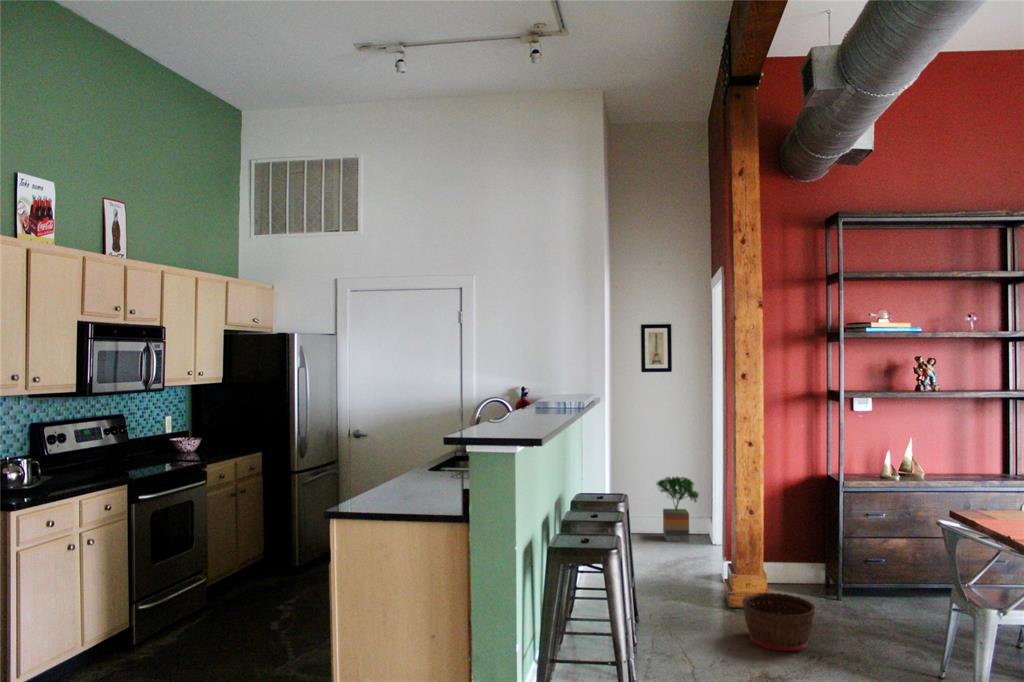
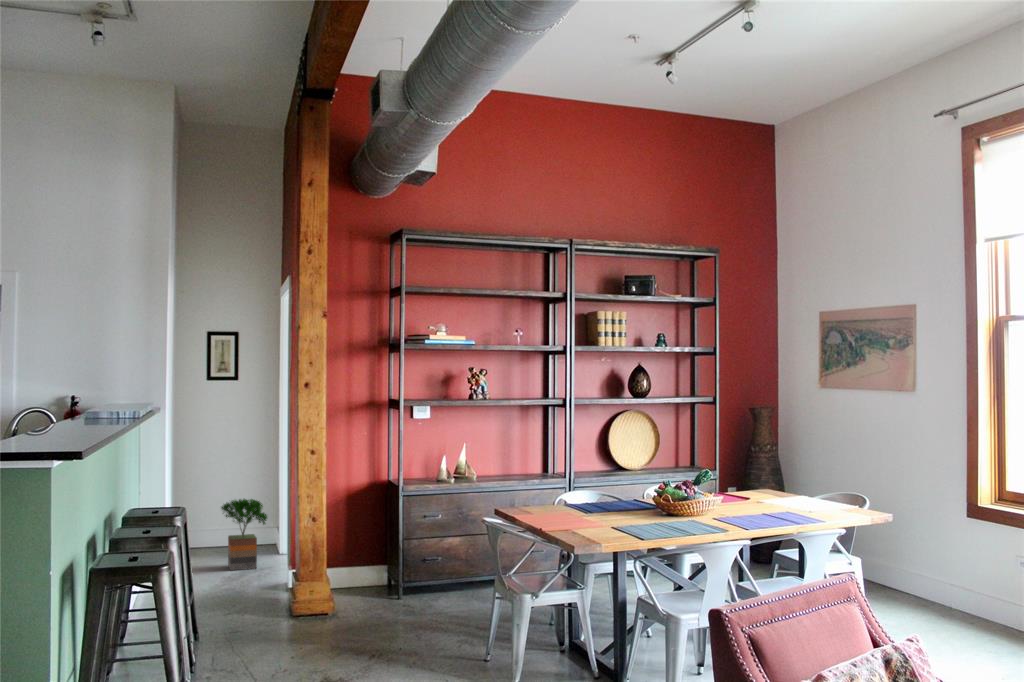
basket: present [742,593,815,651] -> none [301,594,368,644]

